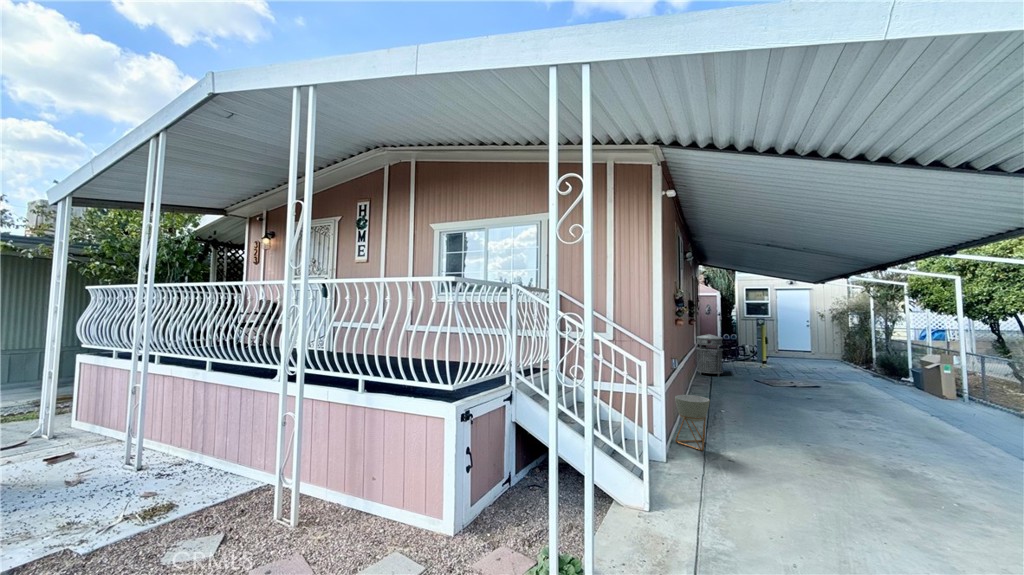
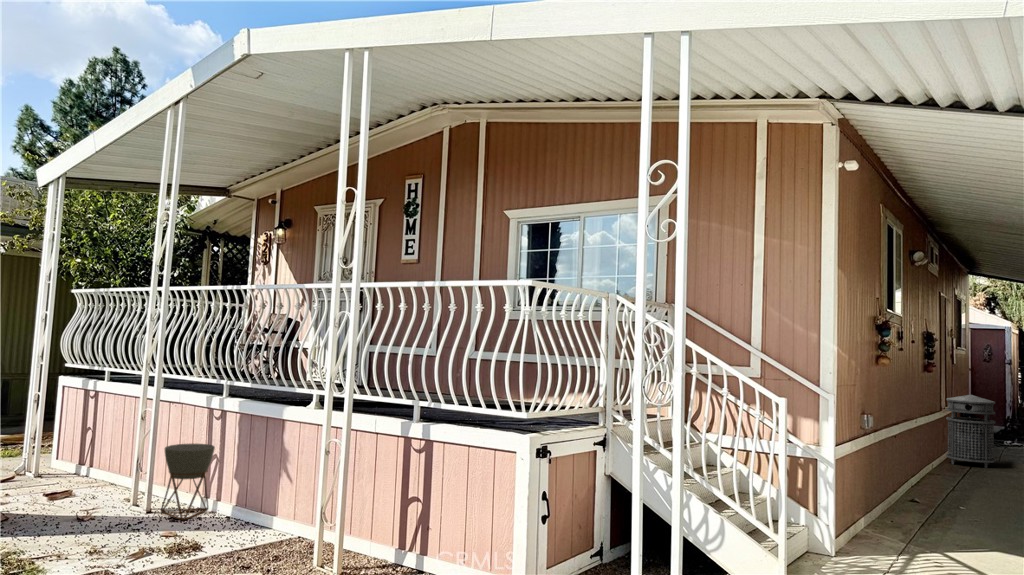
planter: present [675,395,710,451] -> present [161,443,215,521]

